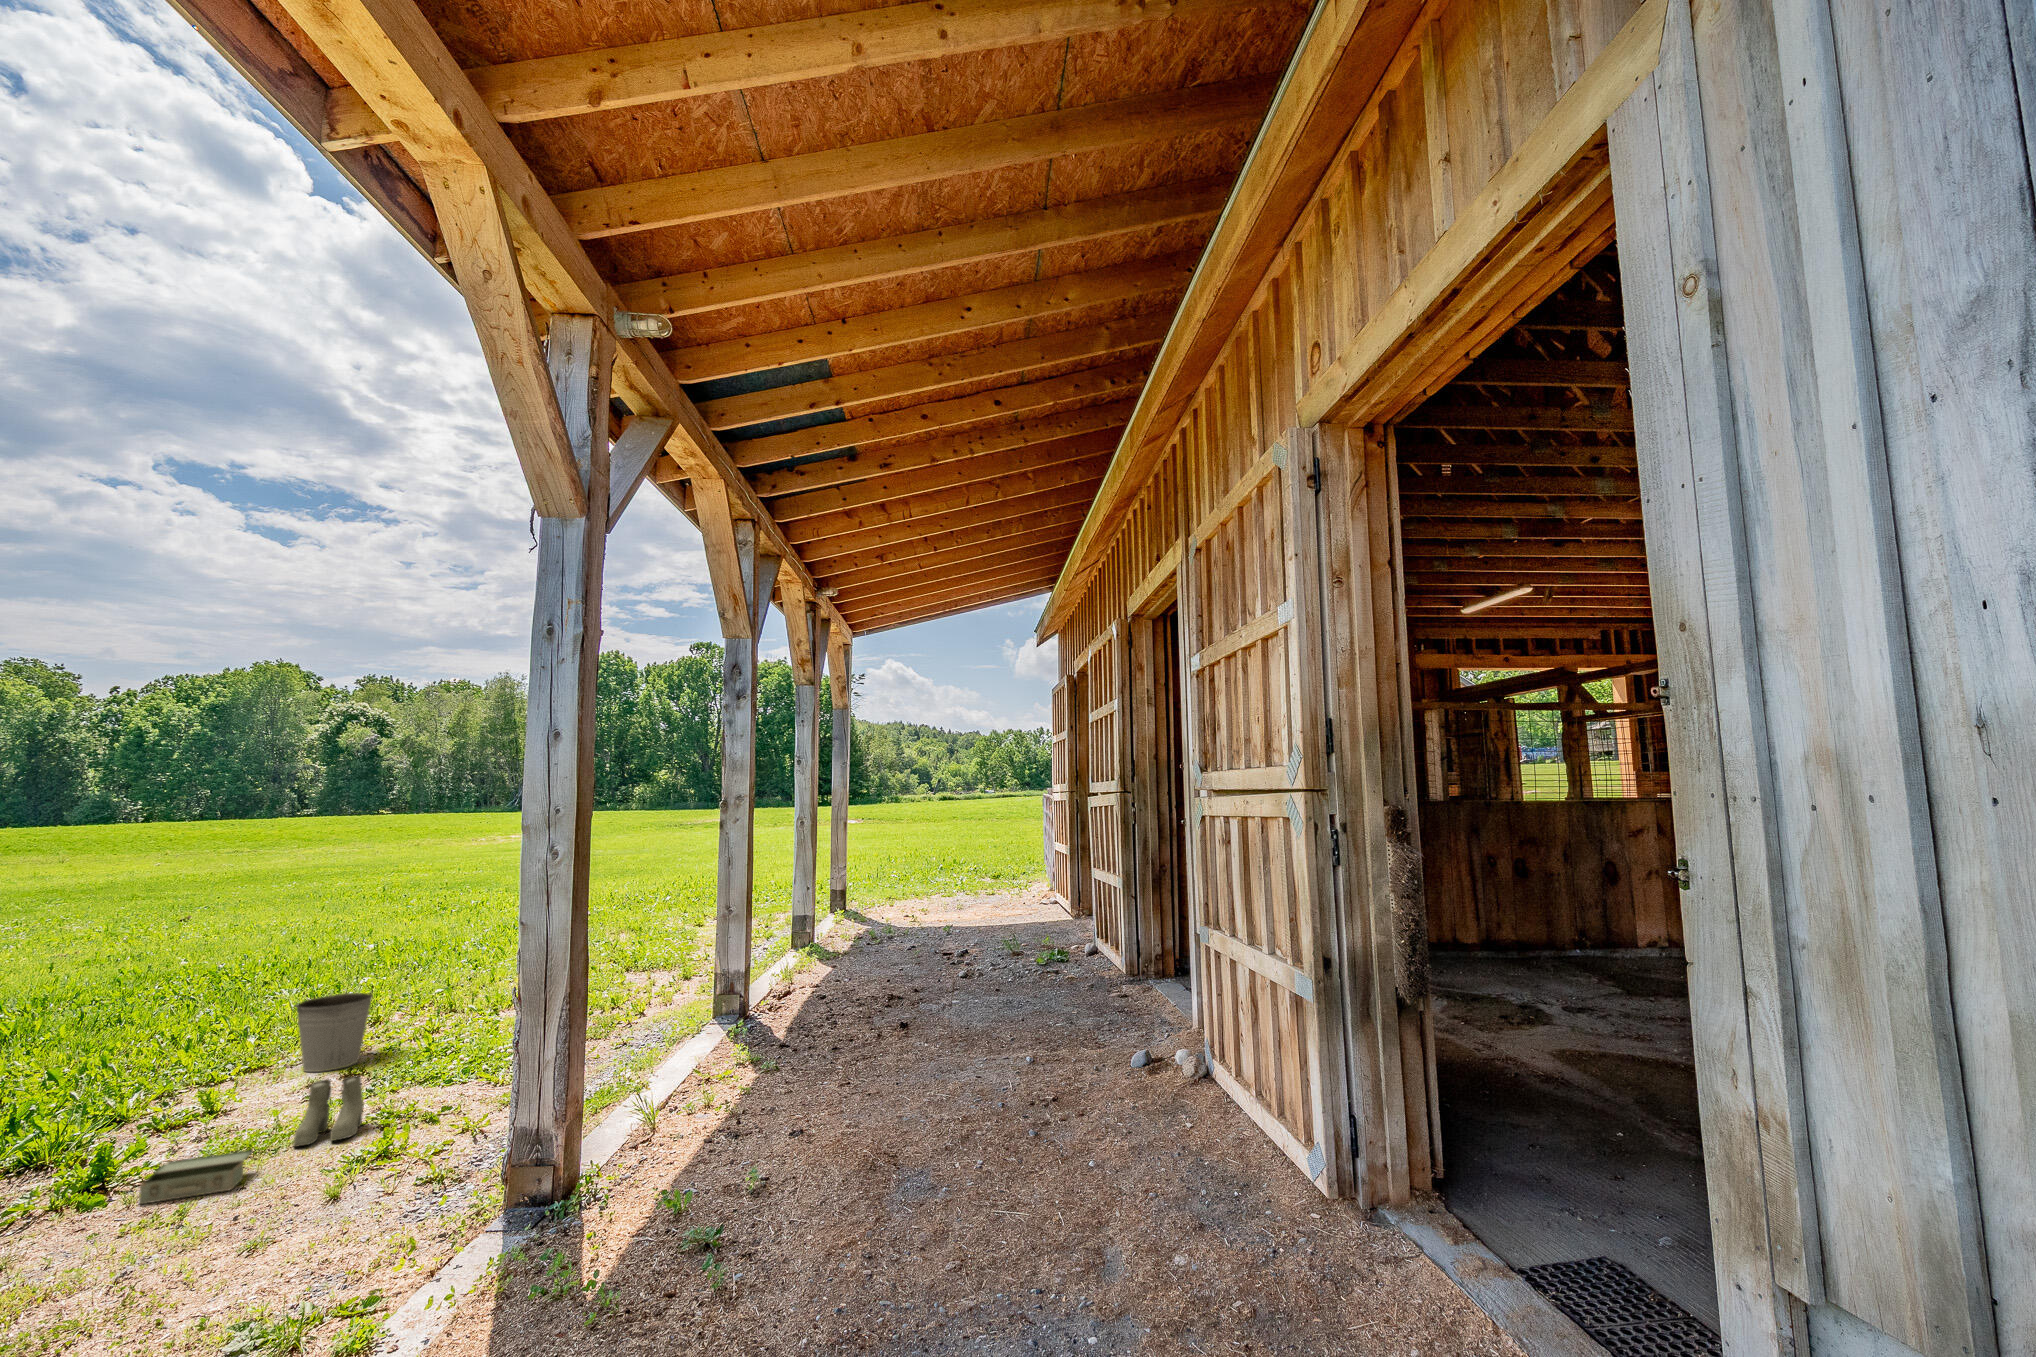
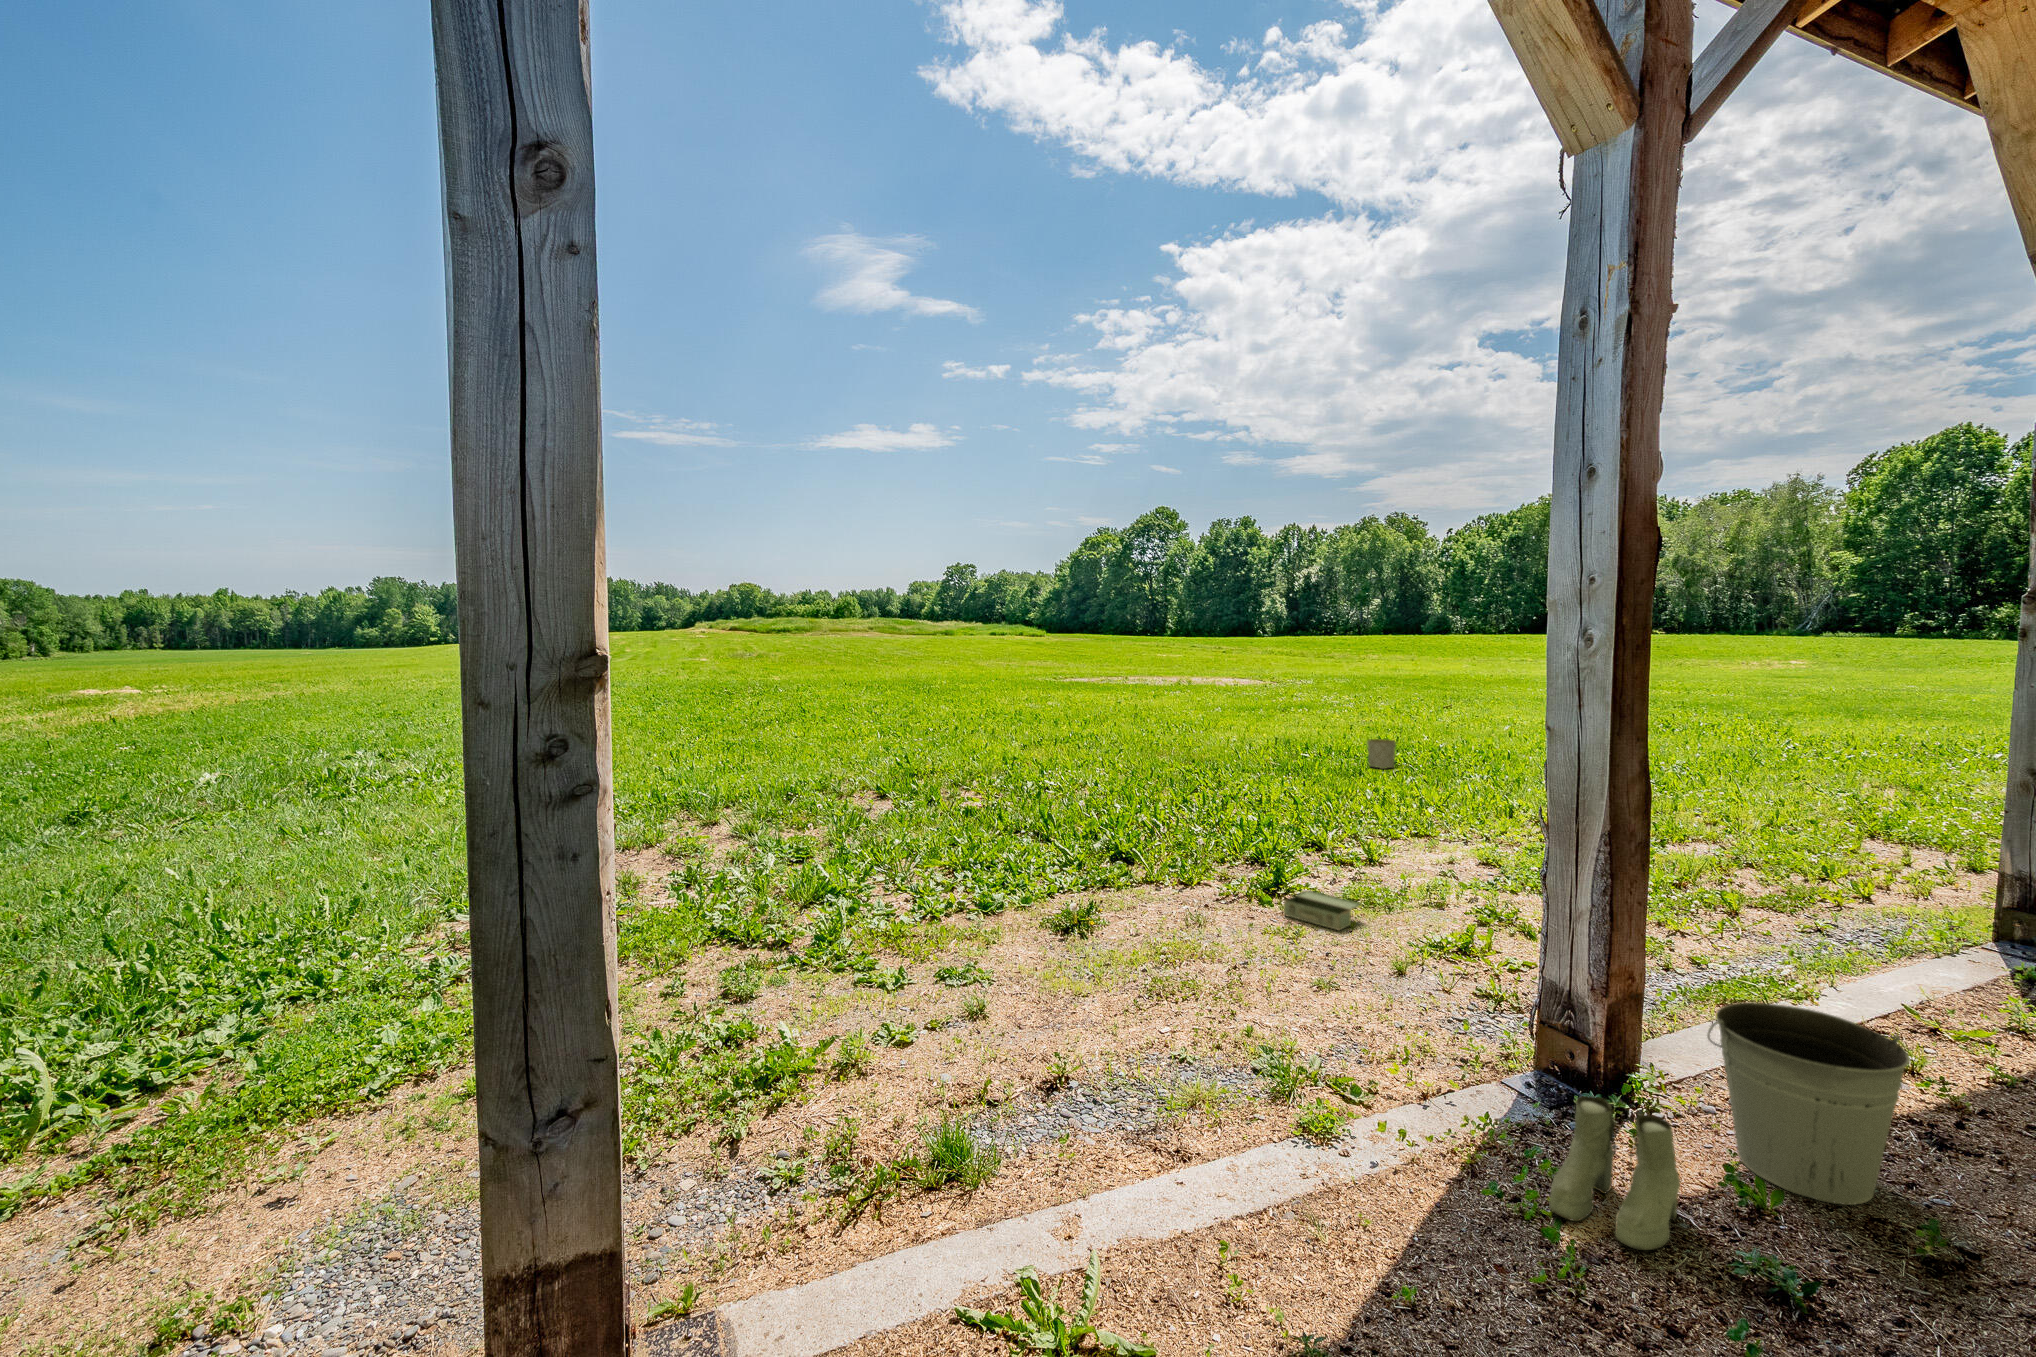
planter: none [122,969,169,1010] -> present [1367,739,1396,769]
bucket: present [294,992,373,1072] -> present [1707,1002,1910,1205]
boots: present [293,1076,364,1147] -> present [1549,1096,1680,1250]

